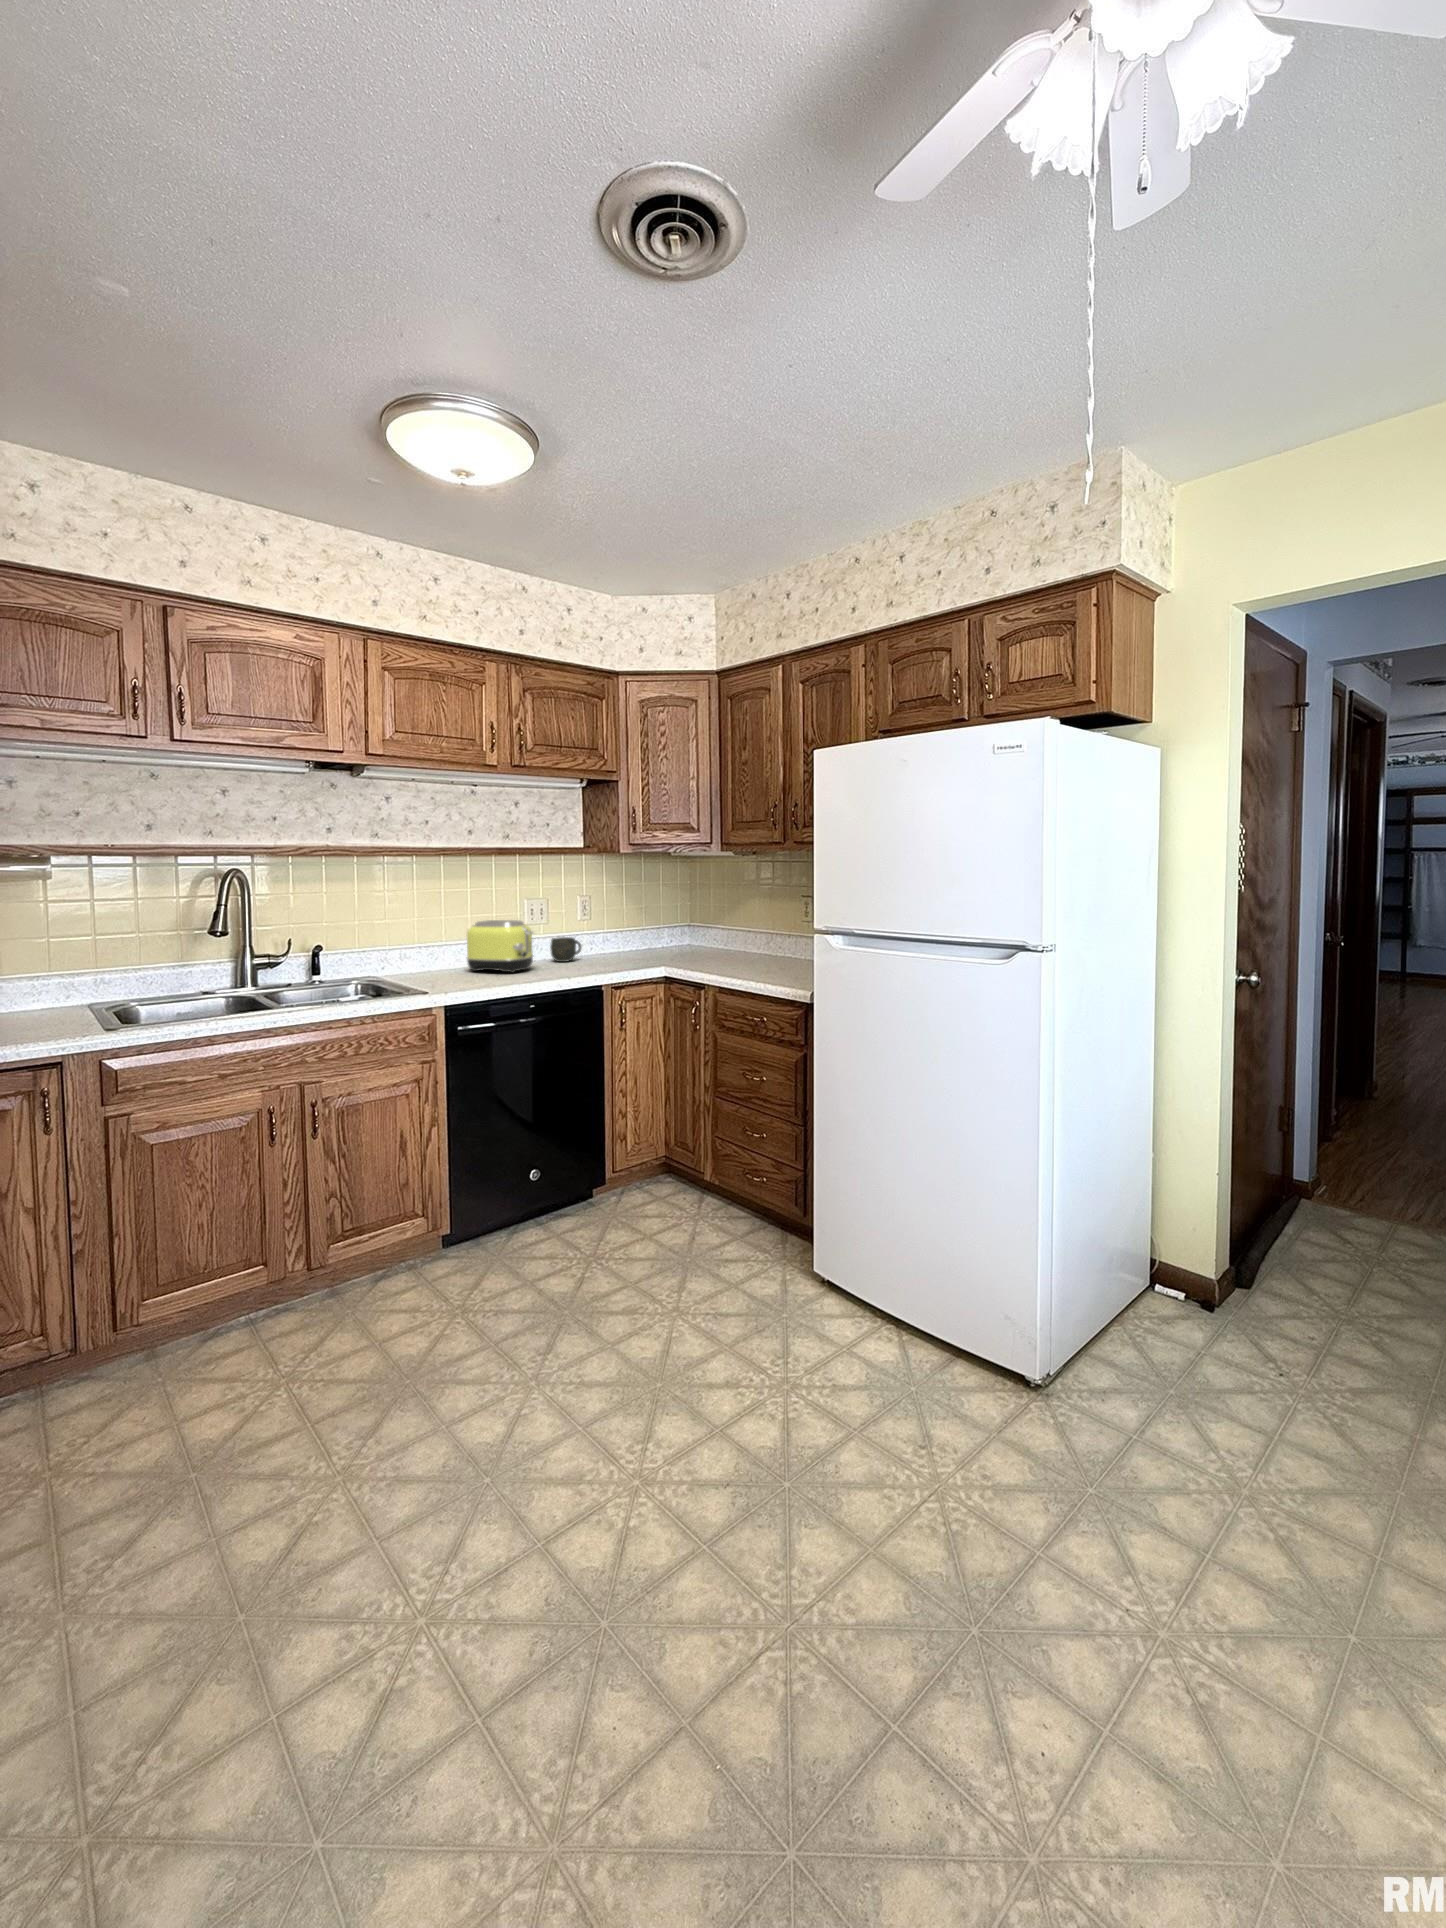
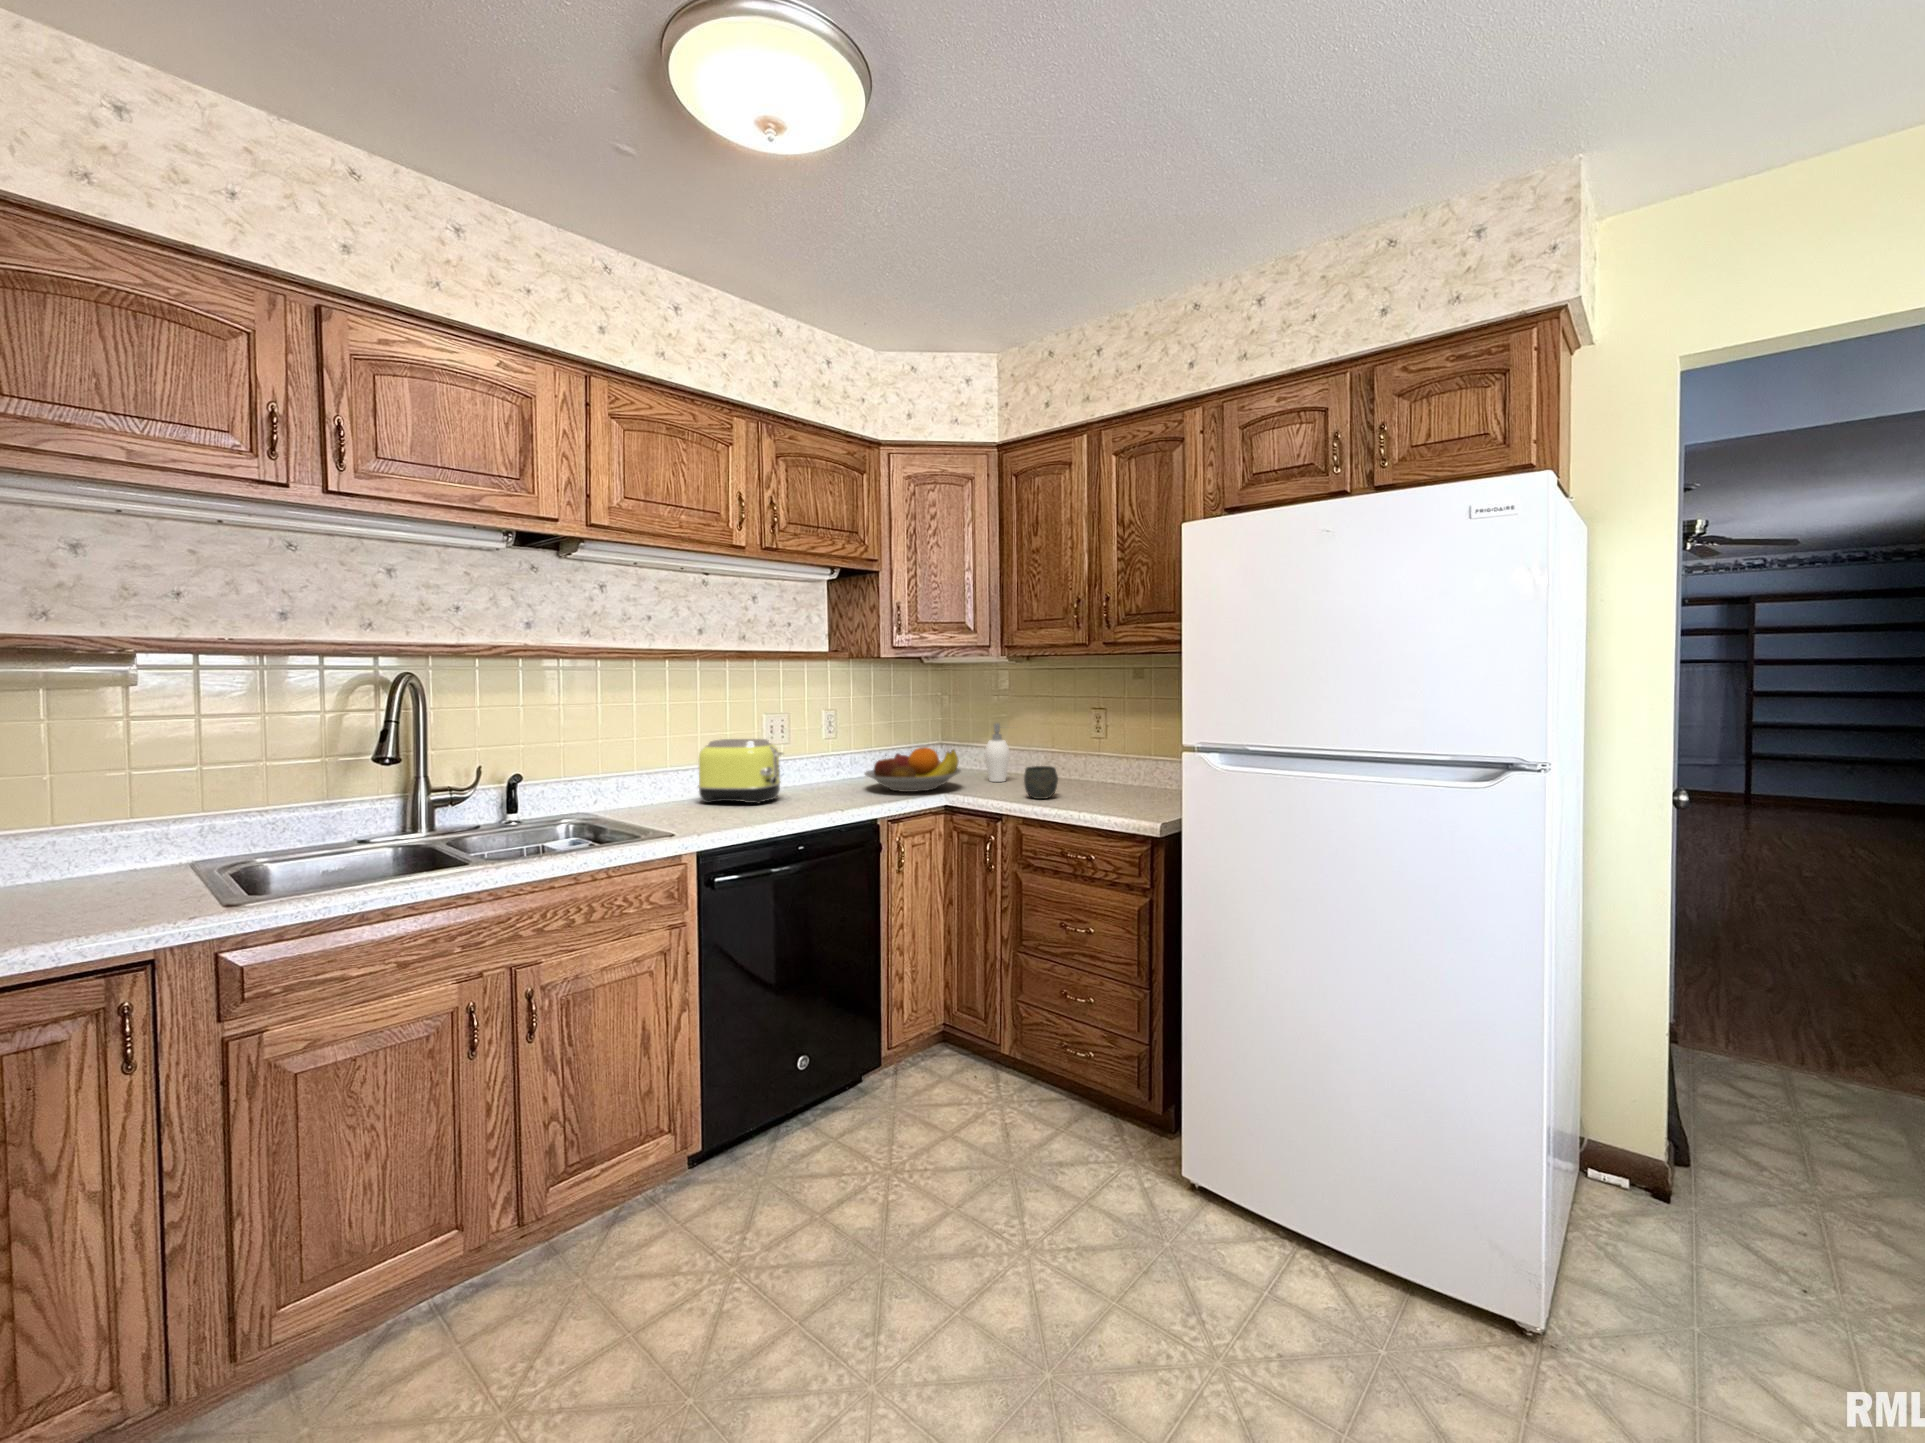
soap dispenser: none [712,910,739,960] -> present [985,723,1010,782]
fruit bowl: none [606,930,687,966] -> present [865,747,961,792]
mug: present [550,937,582,962] -> present [1024,766,1058,799]

